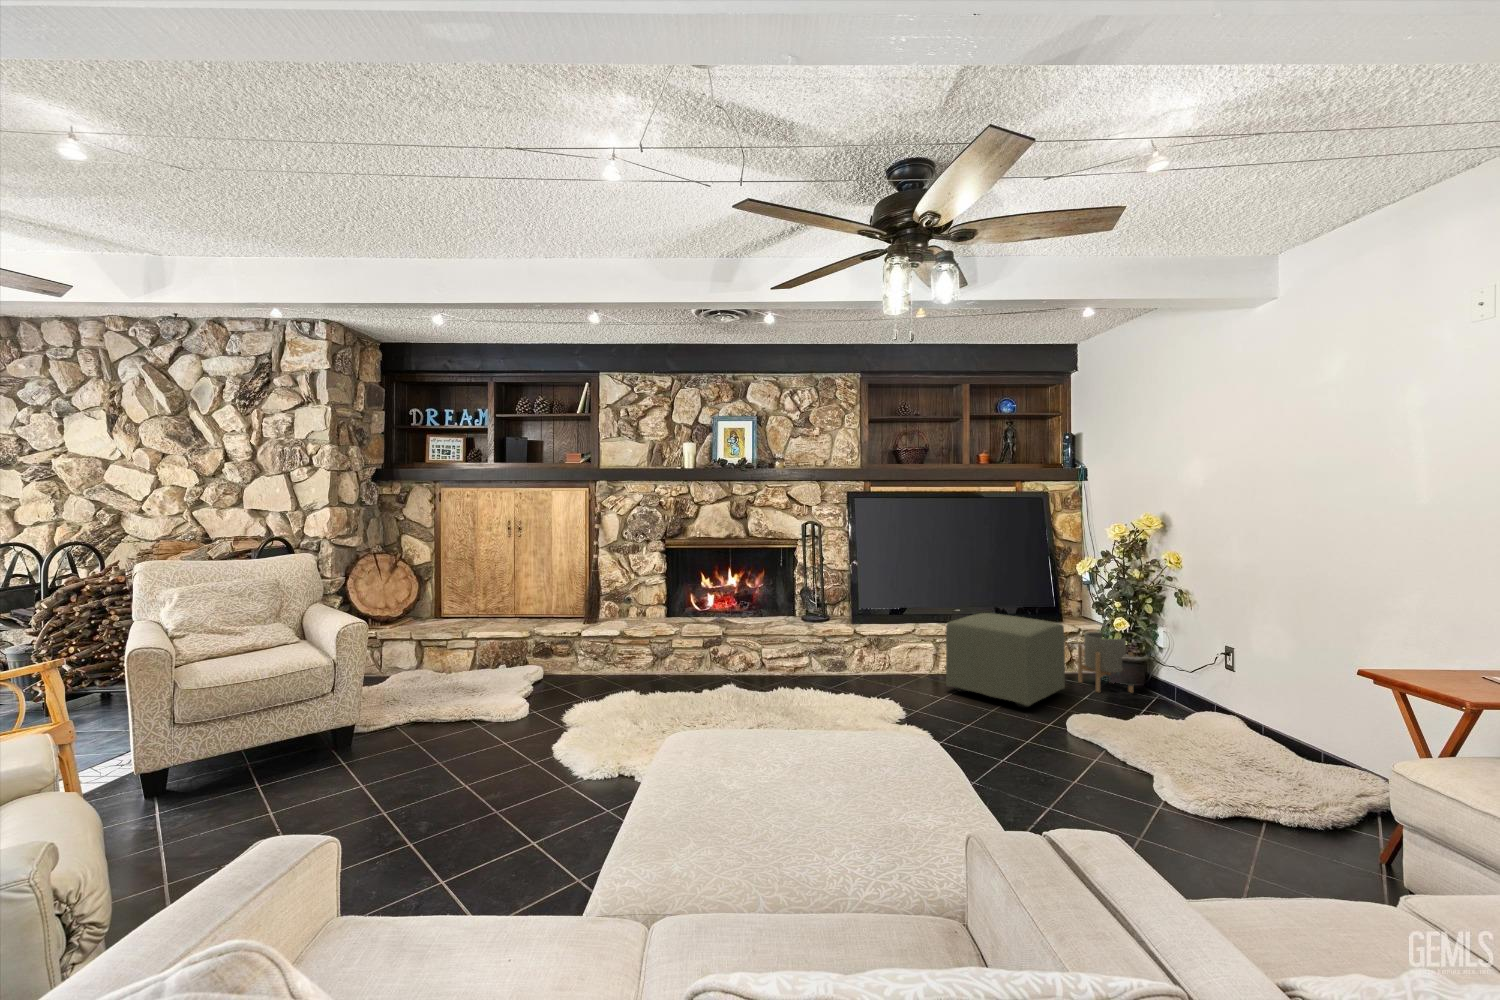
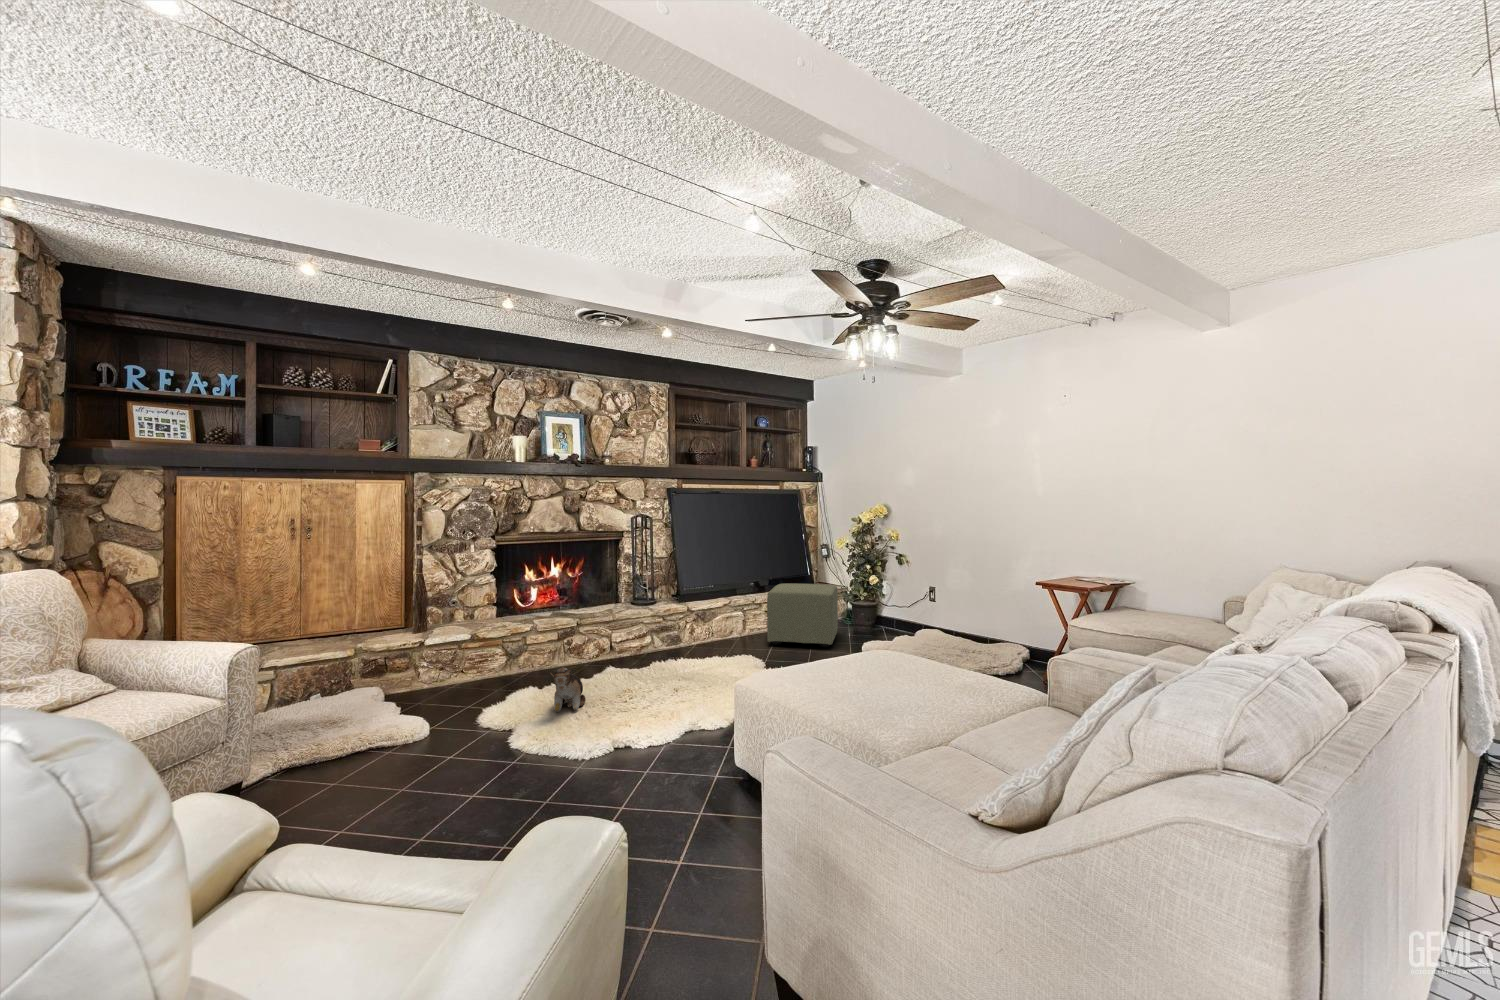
planter: present [1078,632,1133,693] -> none [836,591,871,632]
plush toy: none [604,679,668,726] -> present [550,667,585,712]

